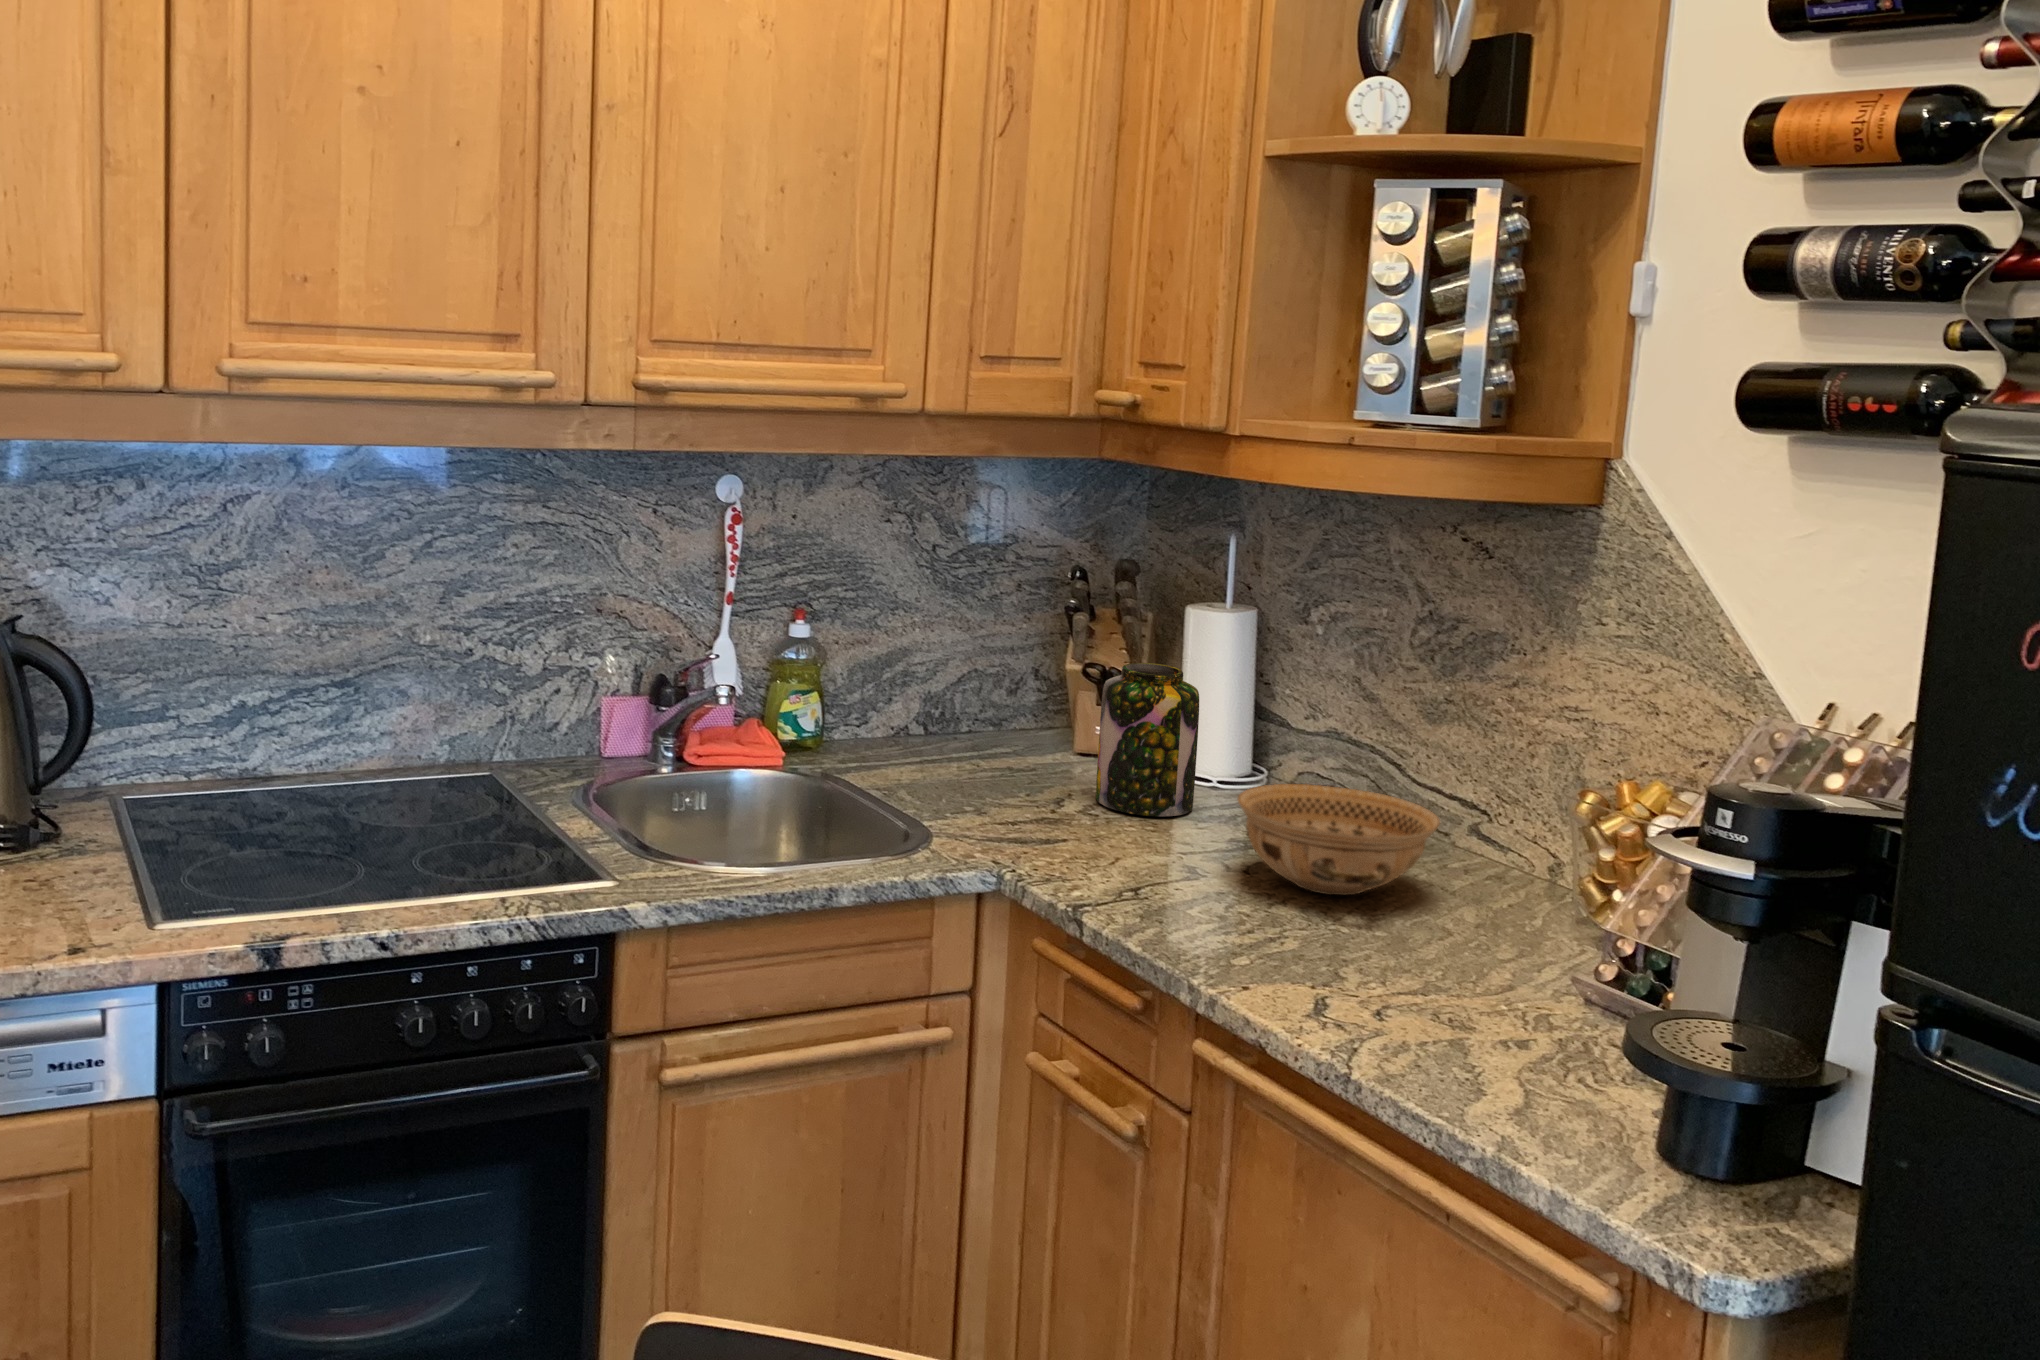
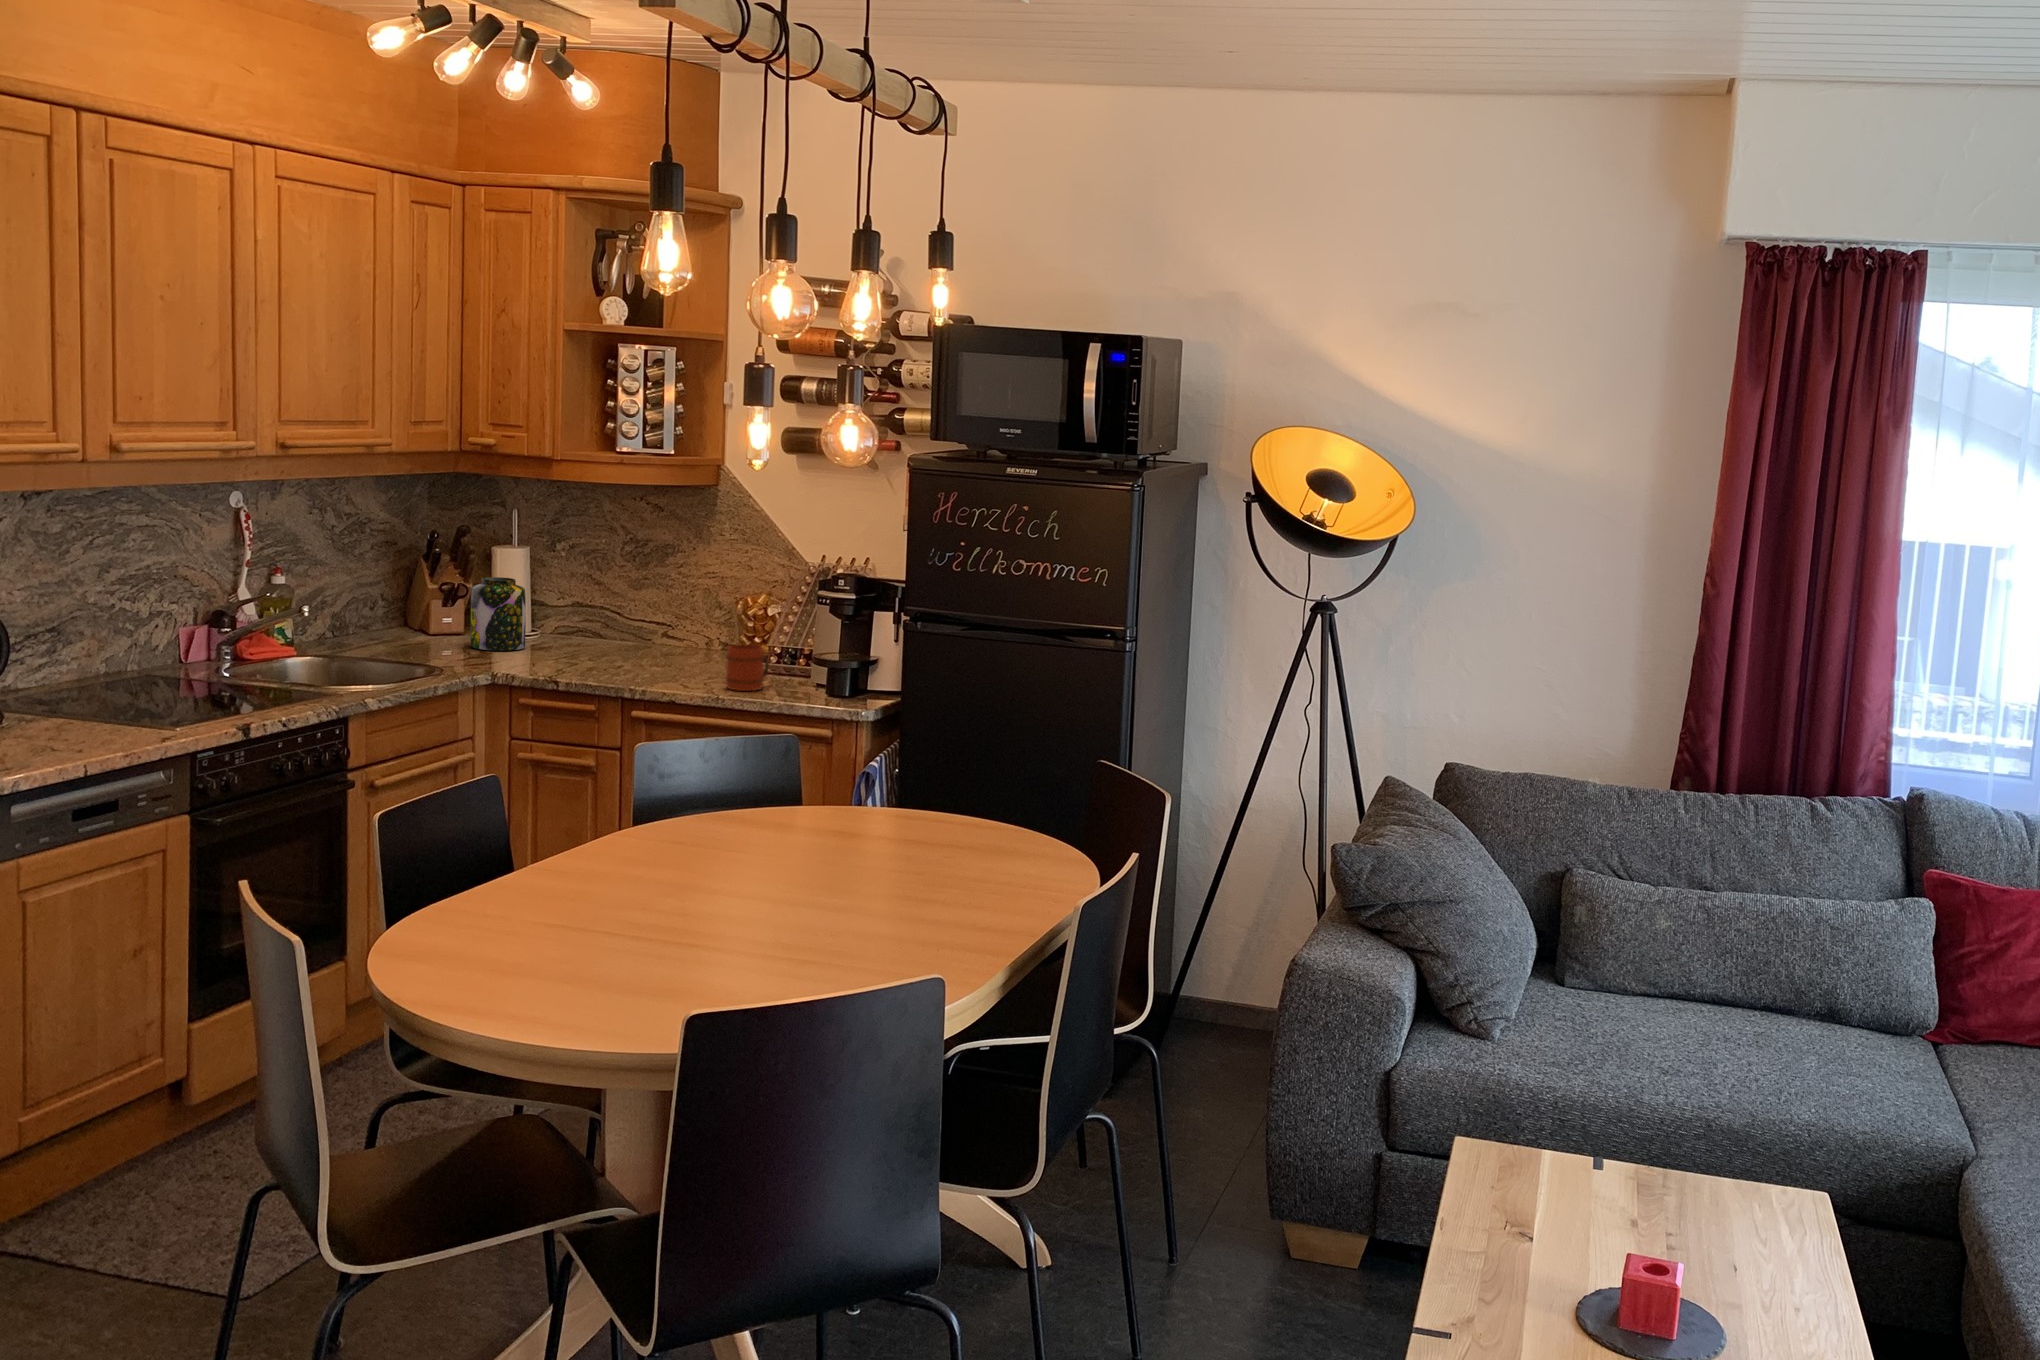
ceramic bowl: present [1238,784,1440,895] -> none [583,619,675,662]
mug: none [1392,930,1526,1069] -> present [726,644,769,691]

